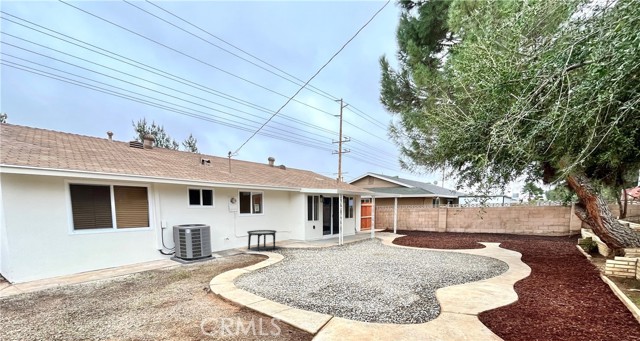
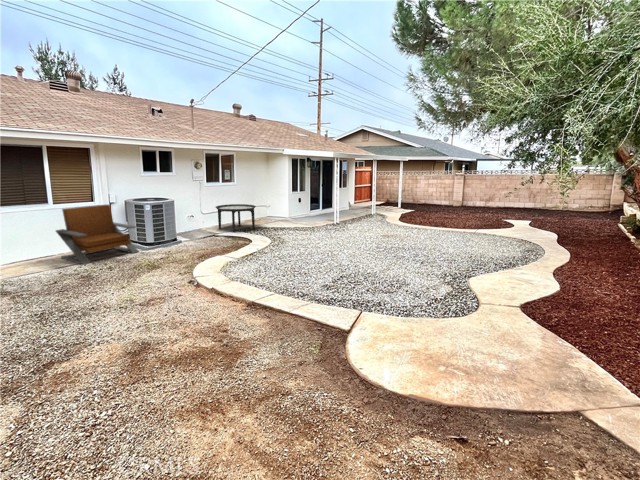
lounge chair: none [123,229,182,275] -> present [56,205,139,265]

